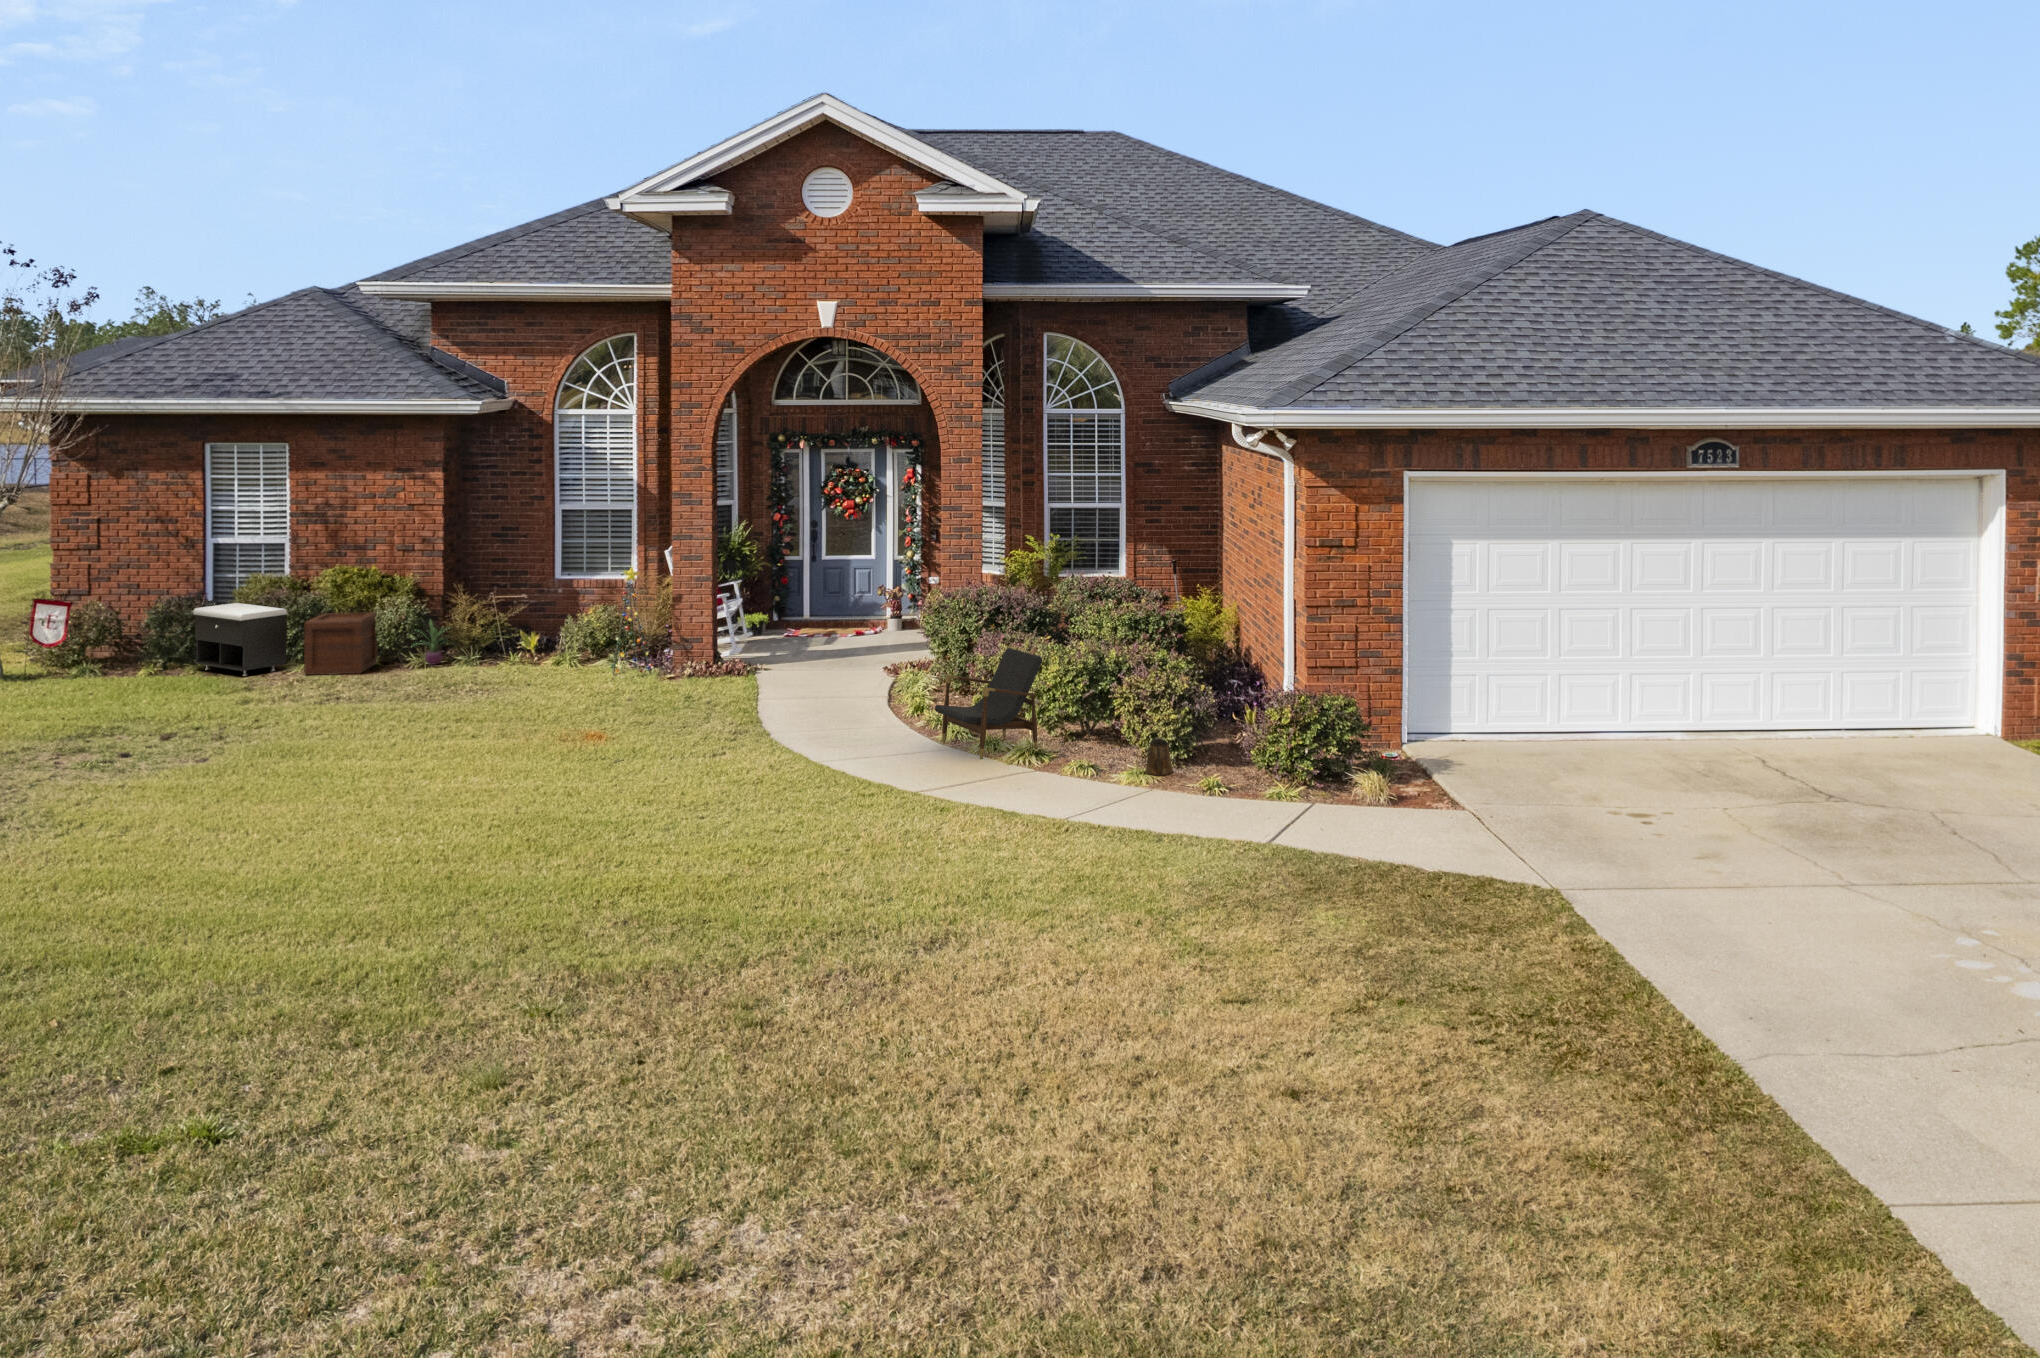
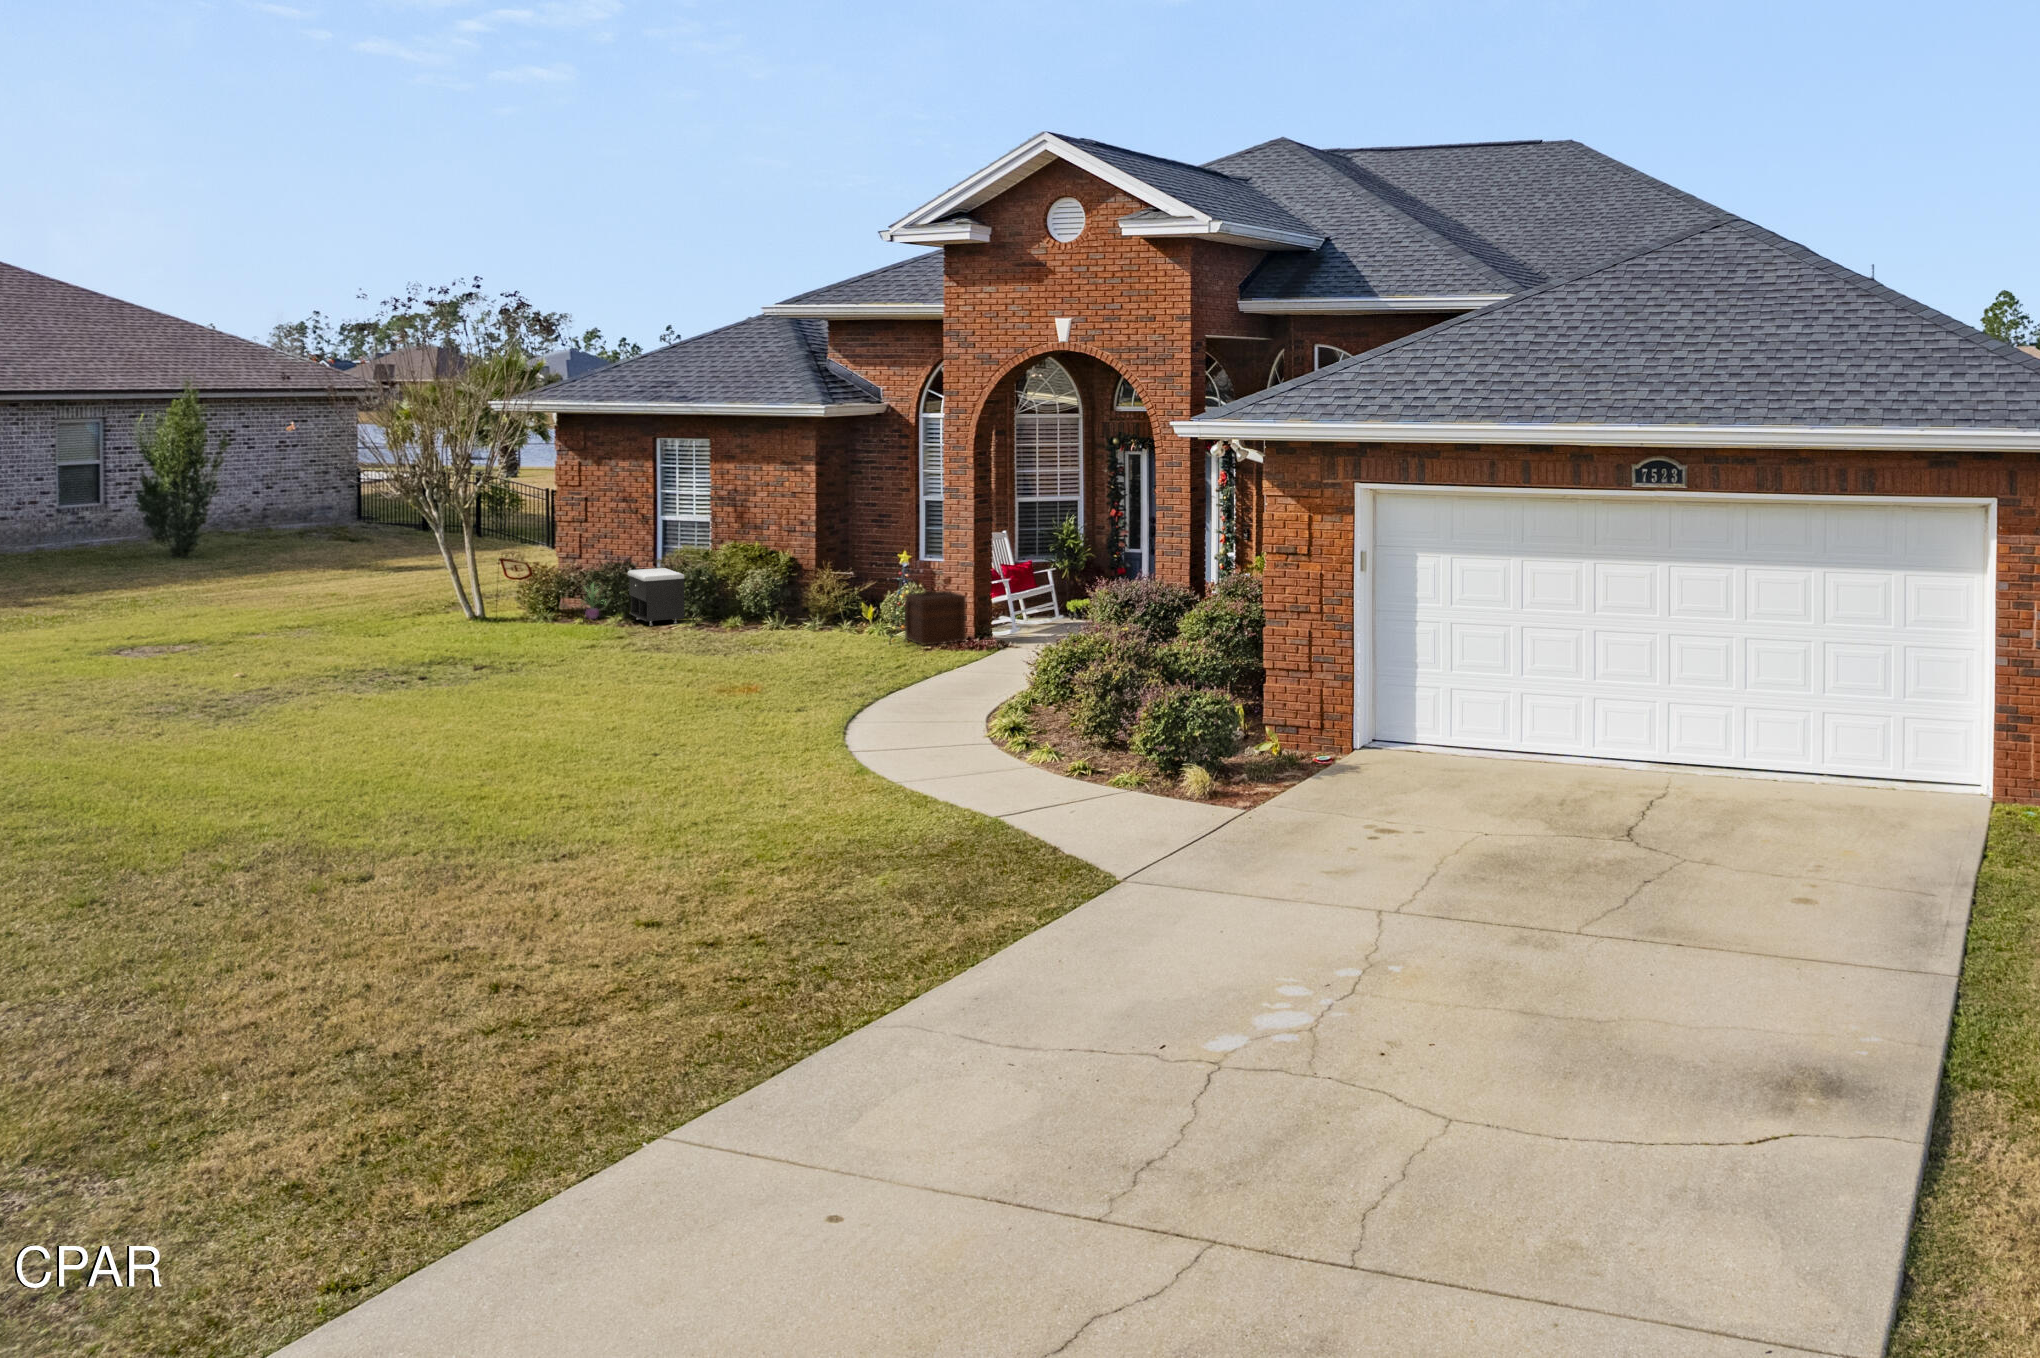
wooden crate: present [304,612,378,675] -> present [905,591,967,645]
decorative plant: present [422,621,442,665] -> present [585,584,606,619]
lounge chair: present [935,648,1042,759] -> none [978,634,1061,727]
watering can: present [1145,738,1173,776] -> none [1075,720,1111,752]

